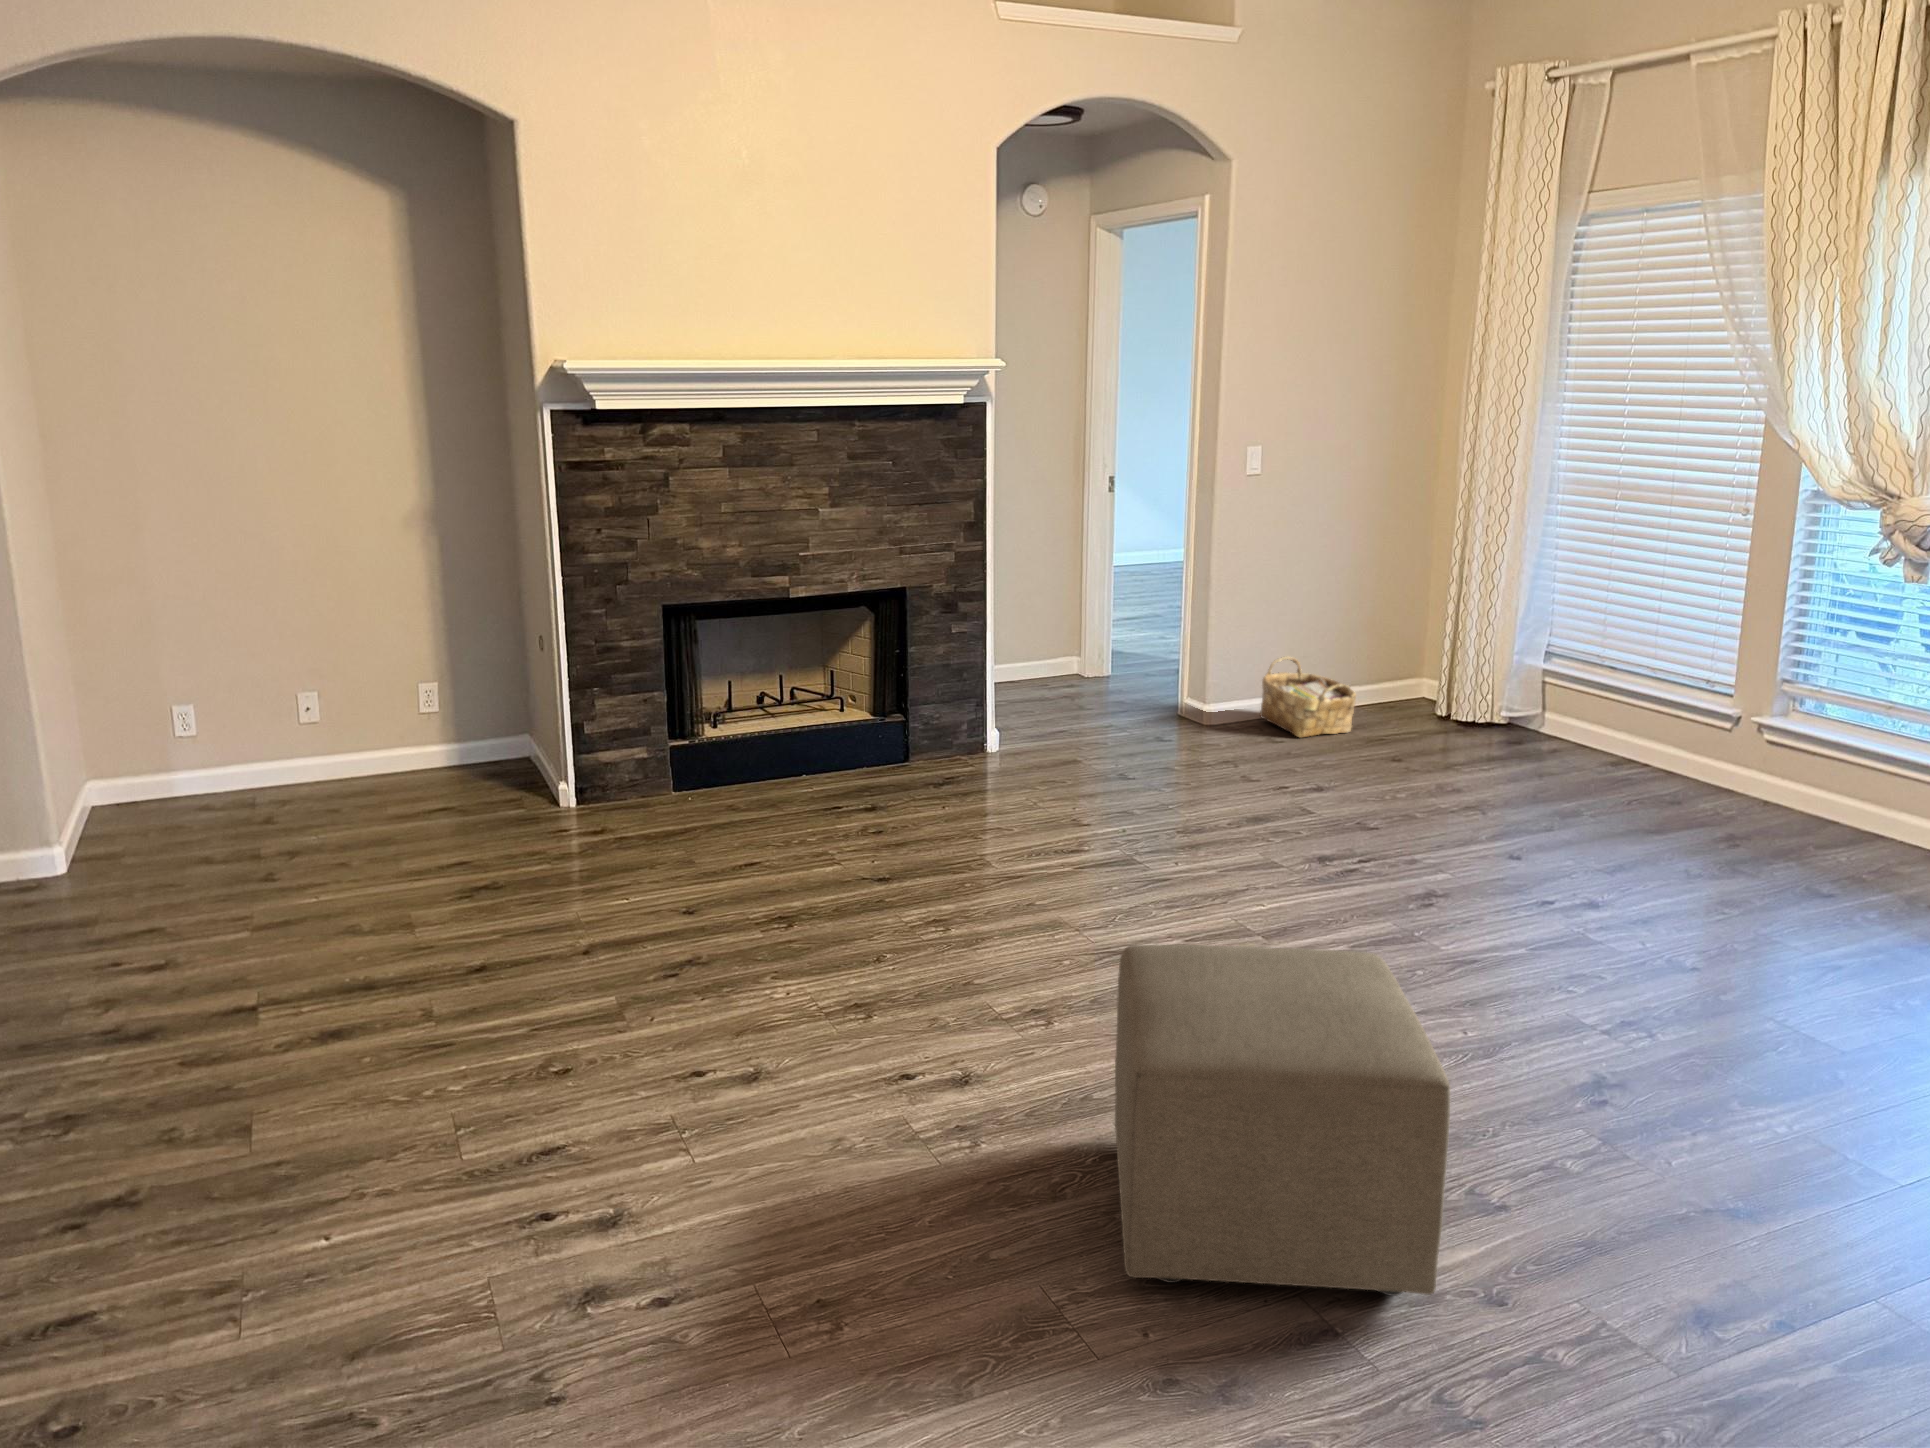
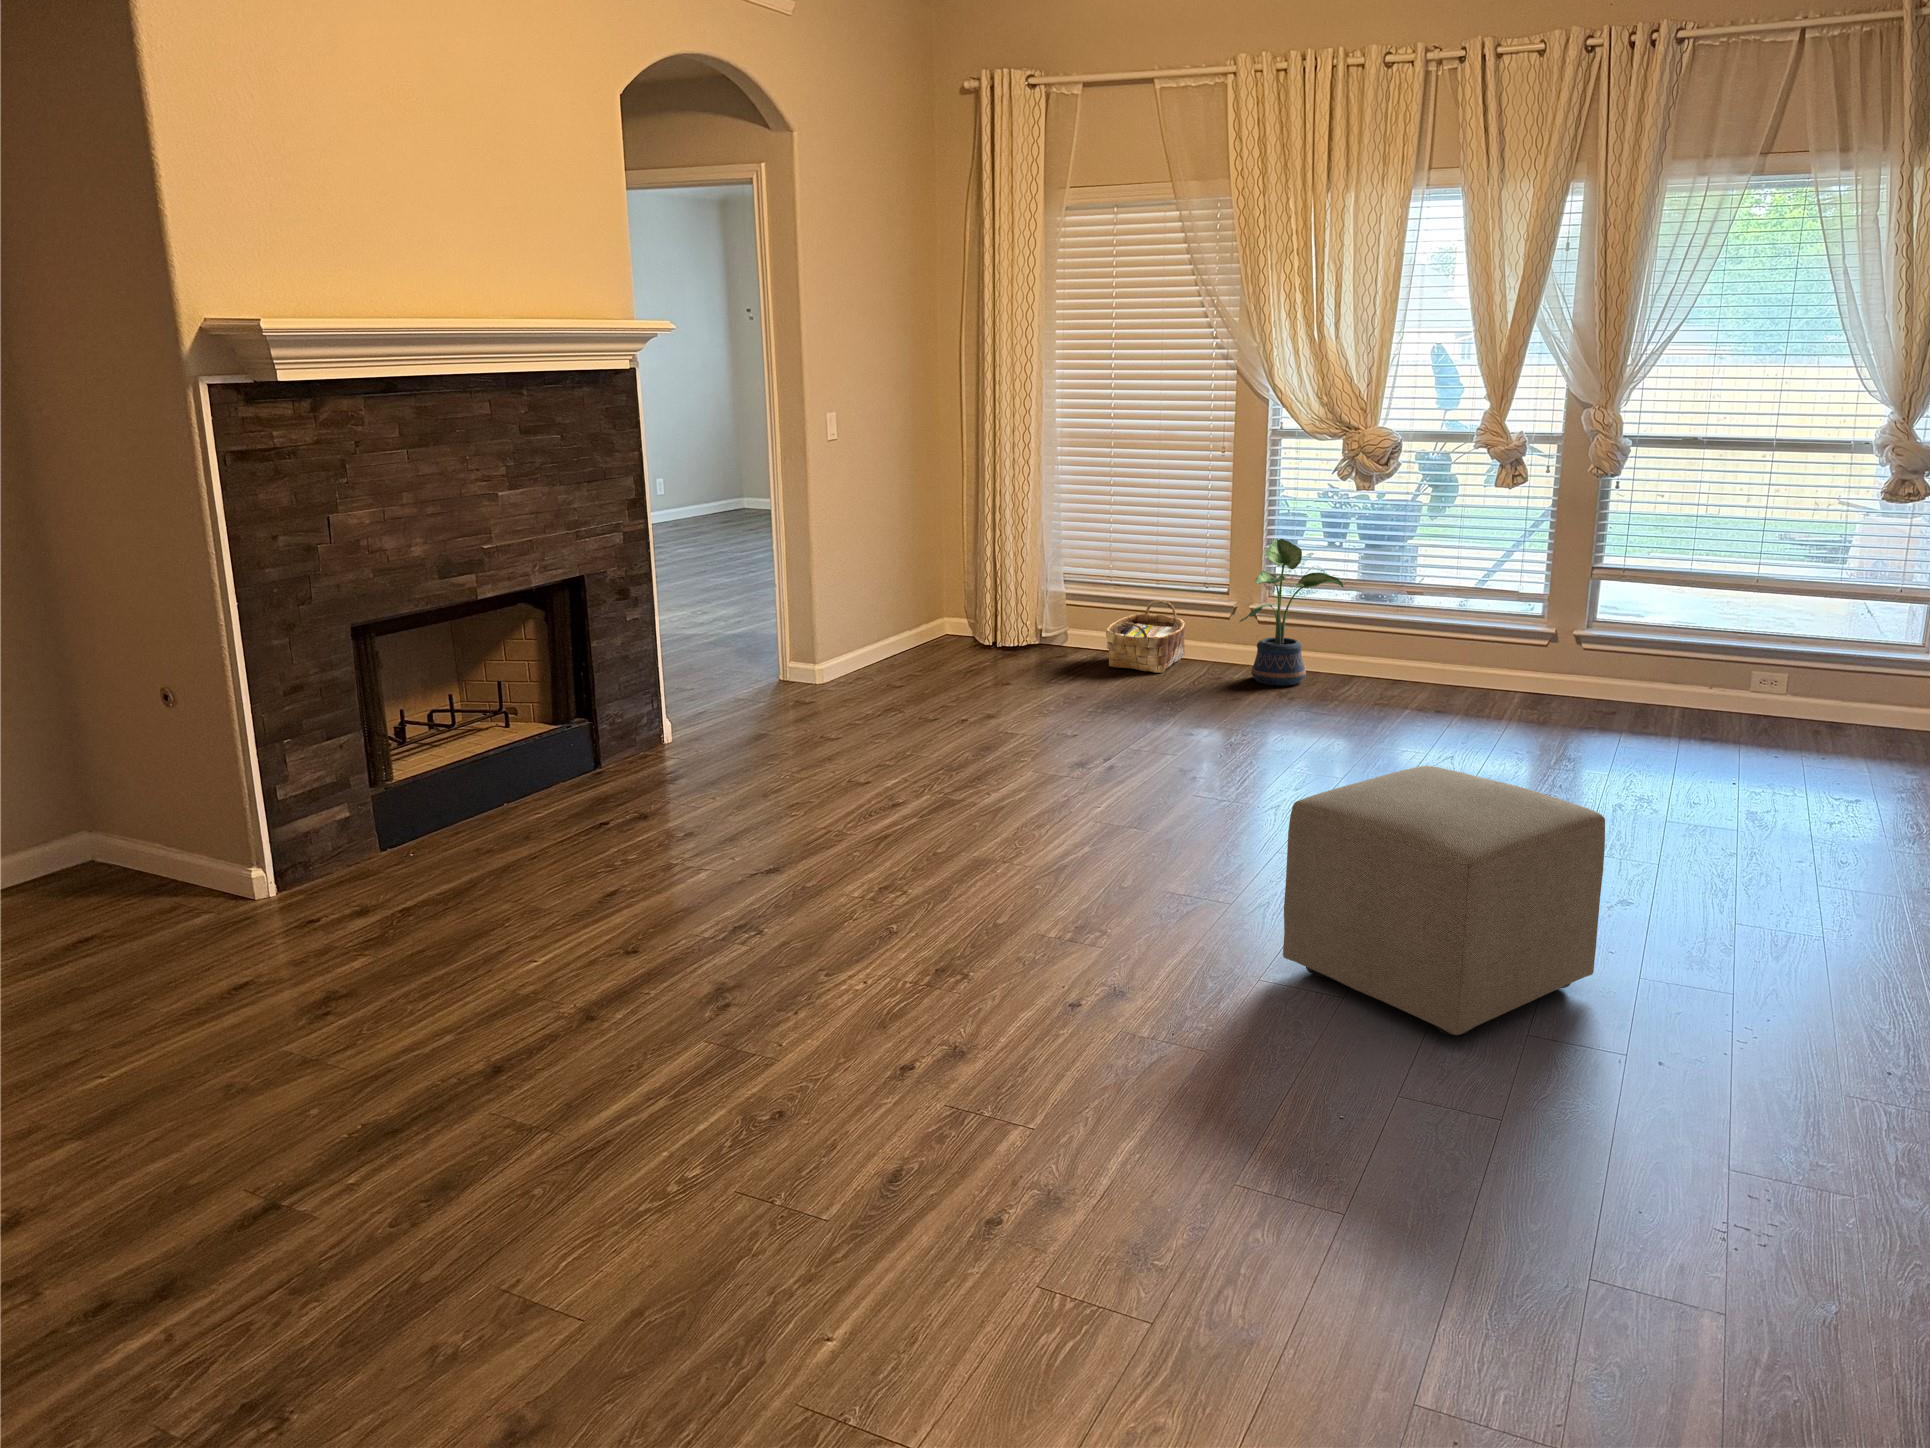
potted plant: none [1691,640,1849,833] -> present [1239,539,1343,686]
woven basket: present [1260,656,1356,738] -> present [1106,600,1185,673]

